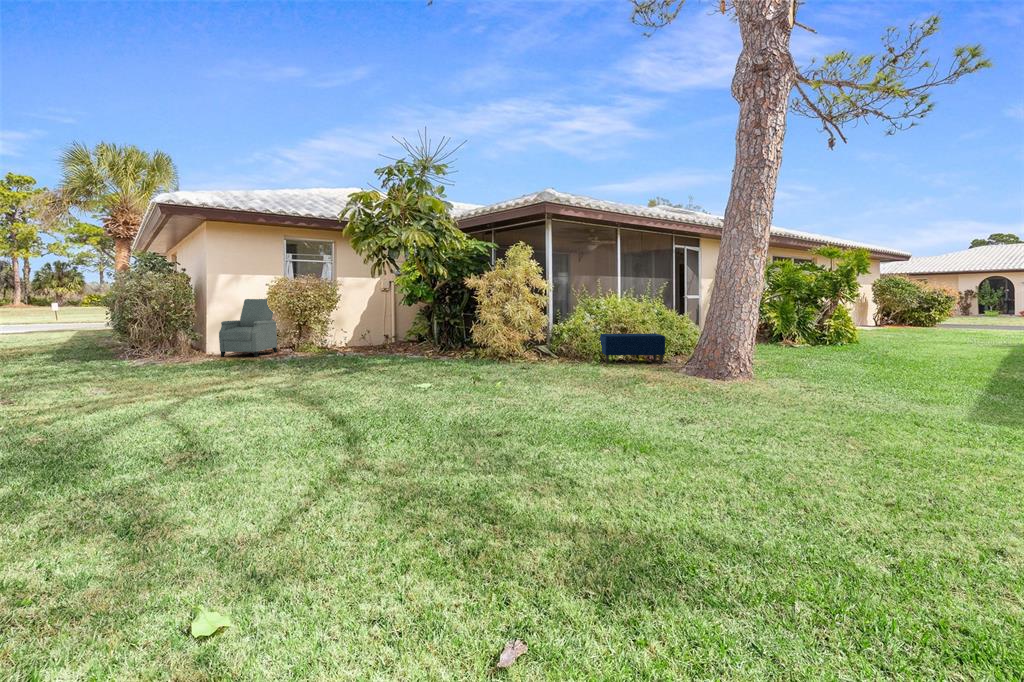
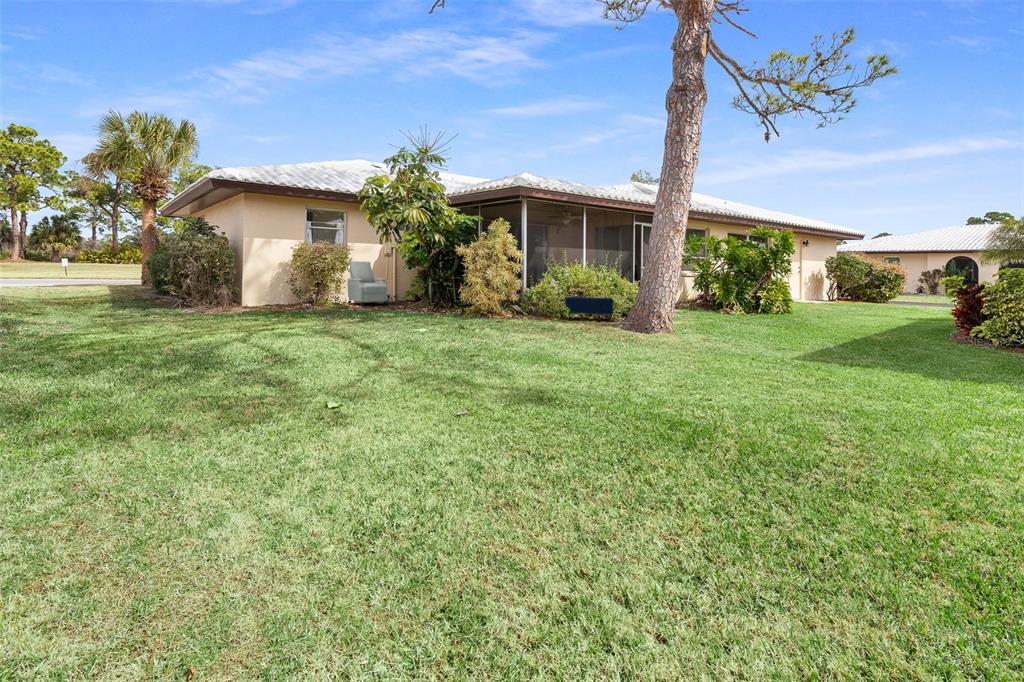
chair: present [219,299,278,357] -> present [348,261,387,306]

